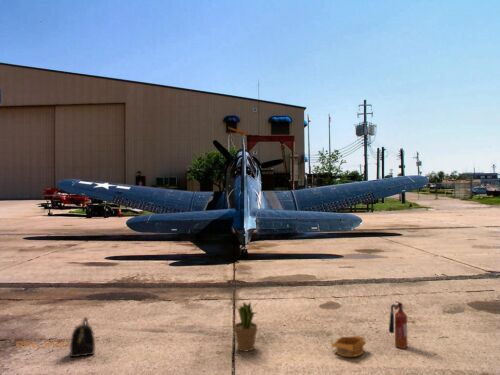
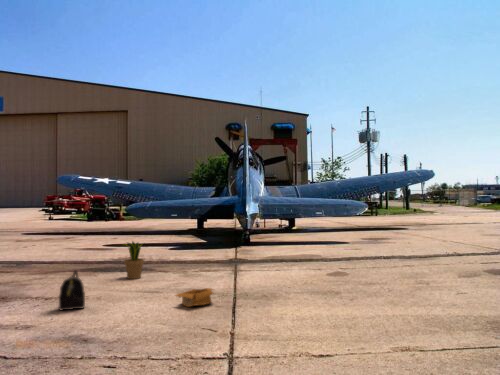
fire extinguisher: present [389,302,408,349] -> none [400,251,421,302]
potted plant: present [234,303,257,352] -> present [123,242,144,279]
cardboard box: present [331,336,366,357] -> present [176,288,213,307]

